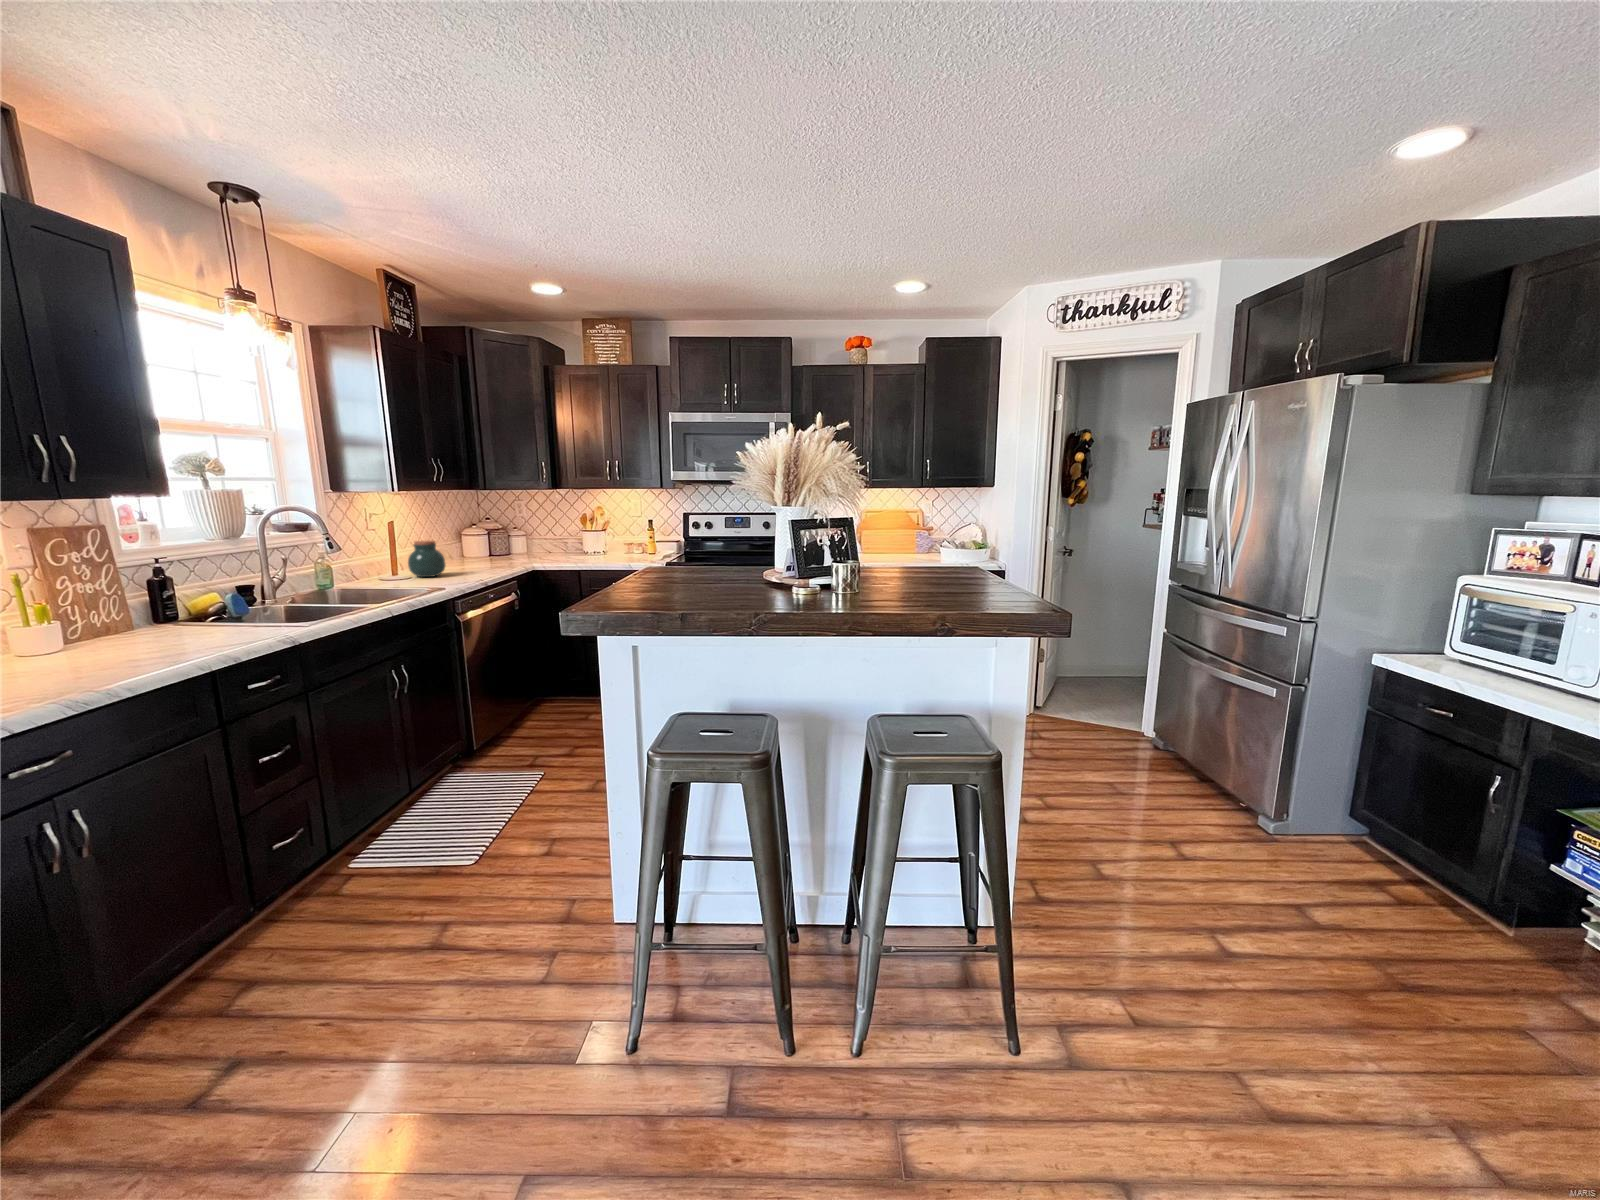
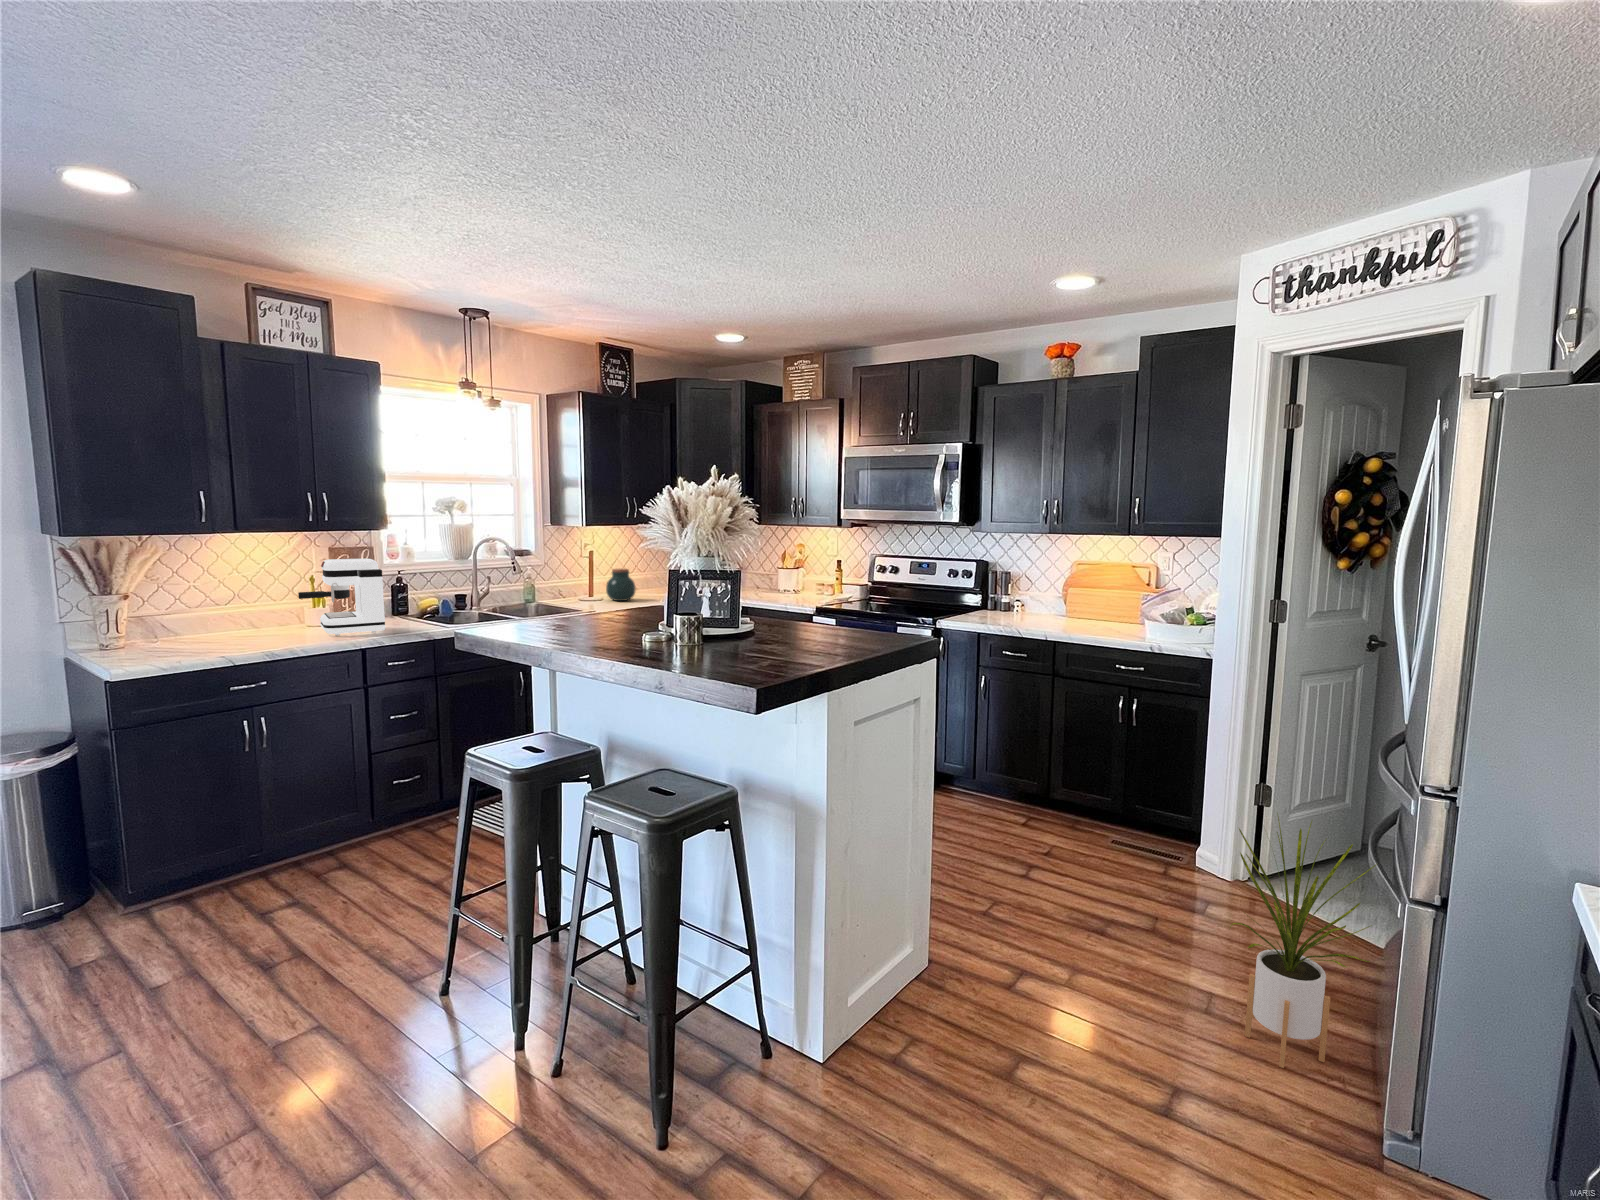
coffee maker: none [19,541,209,661] -> present [298,559,385,635]
house plant: none [1134,655,1229,810] -> present [1230,817,1376,1068]

